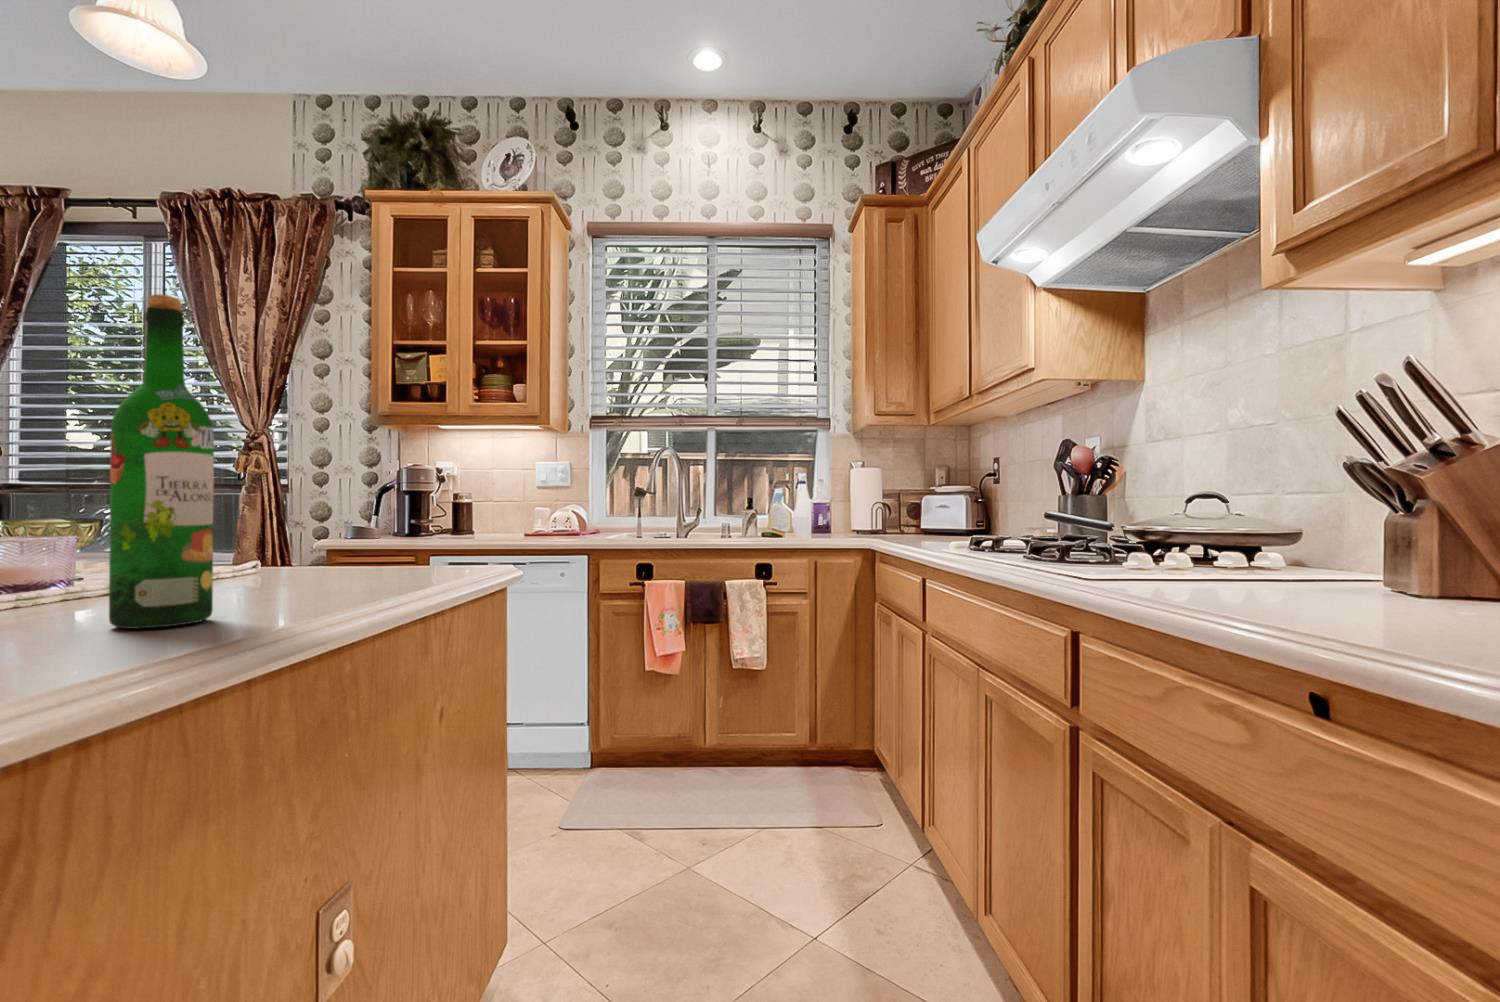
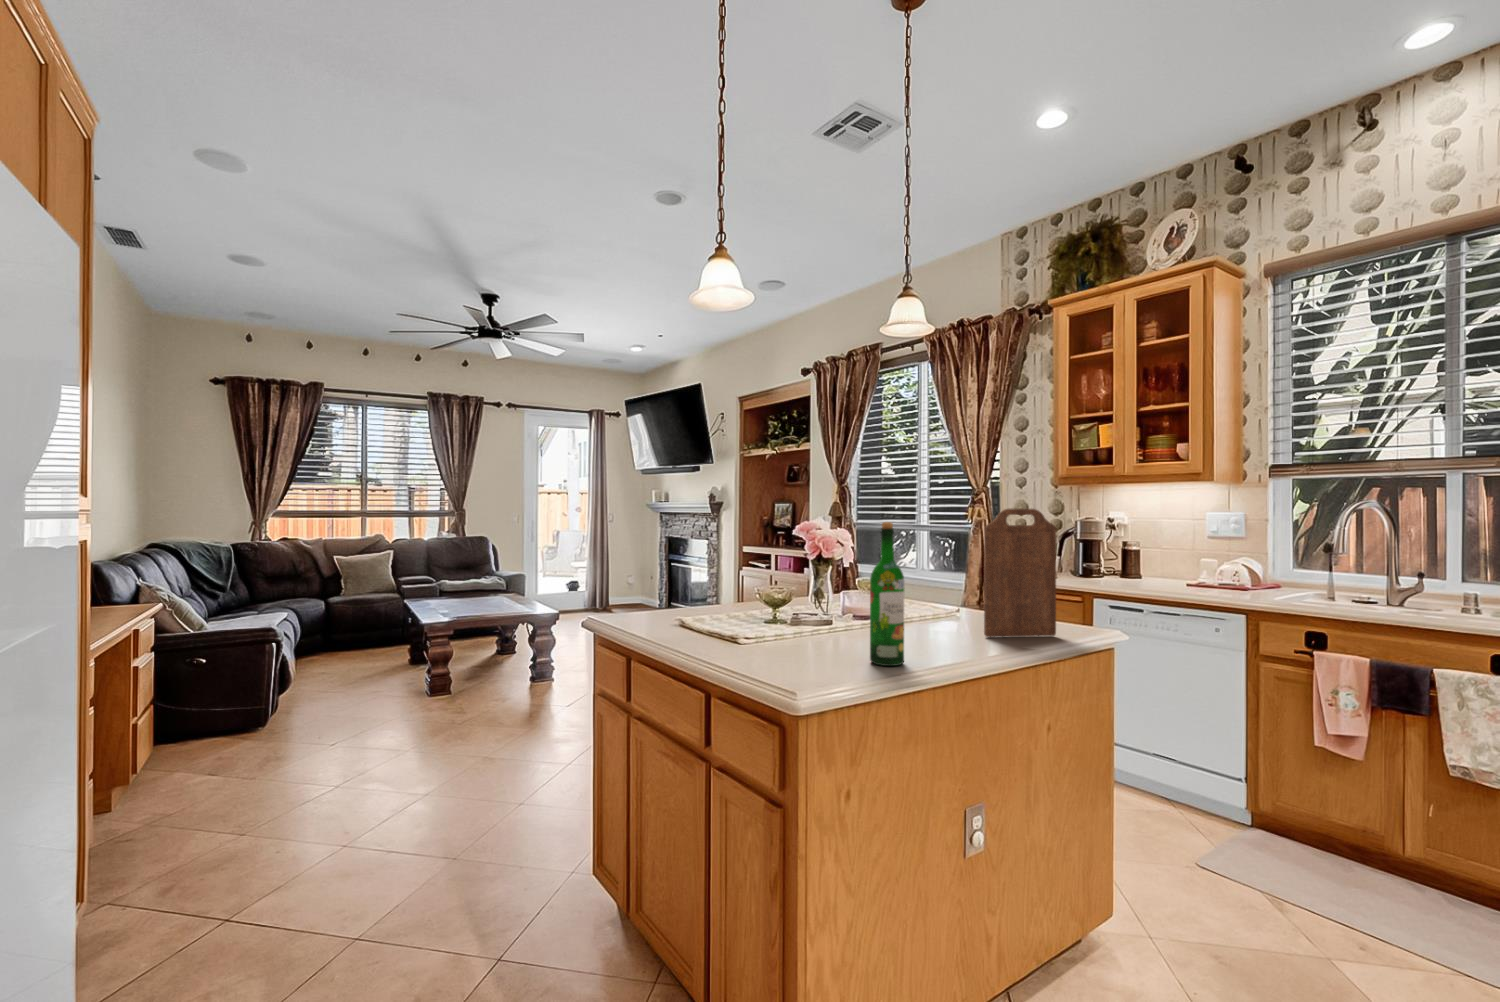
cutting board: none [348,369,456,576] -> present [984,509,1056,637]

